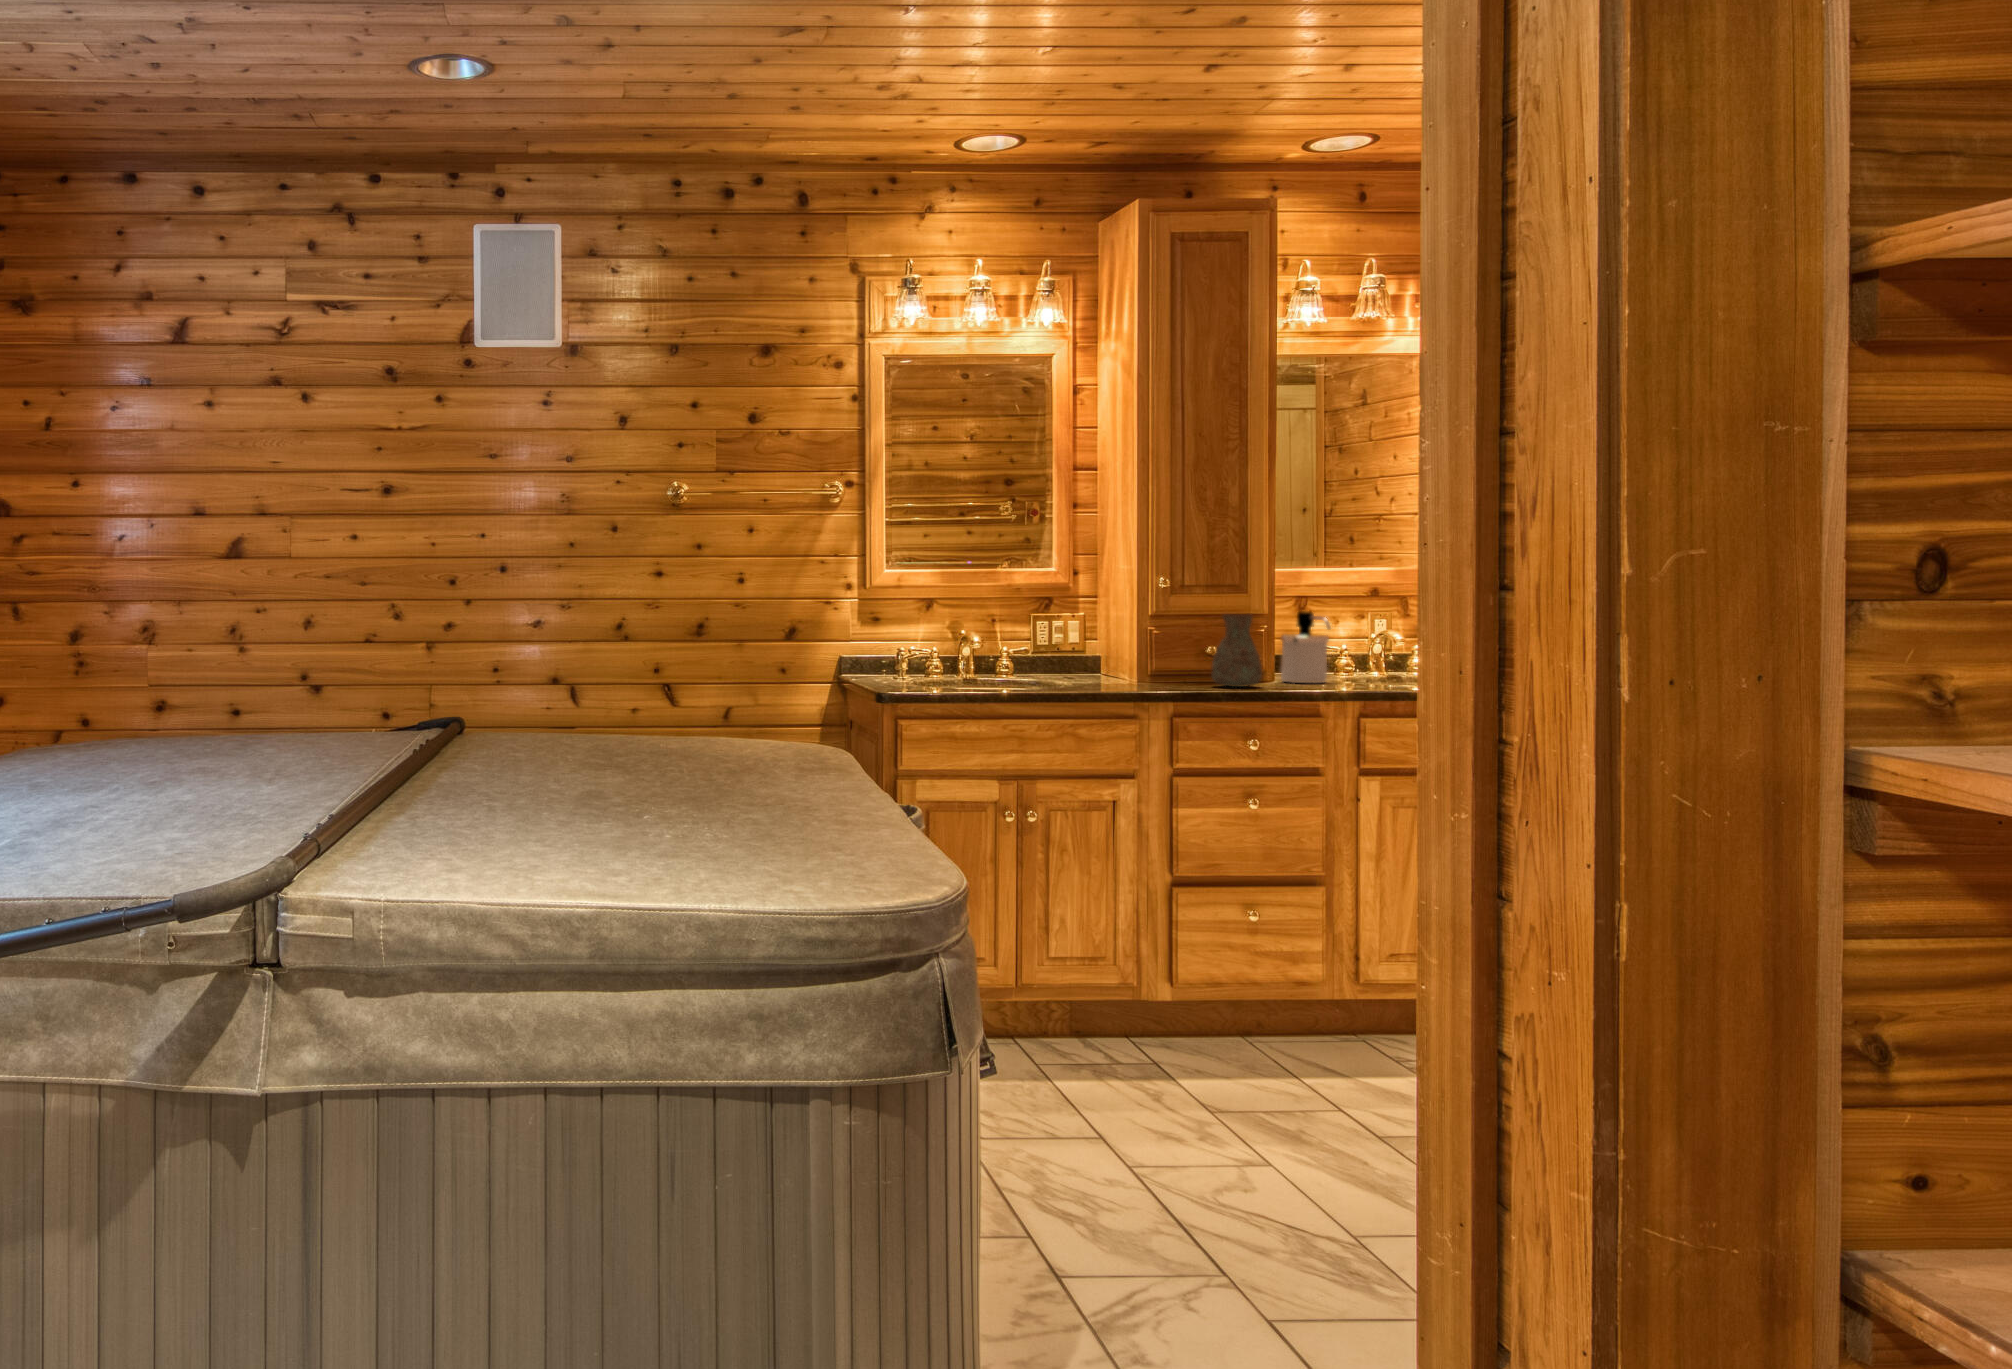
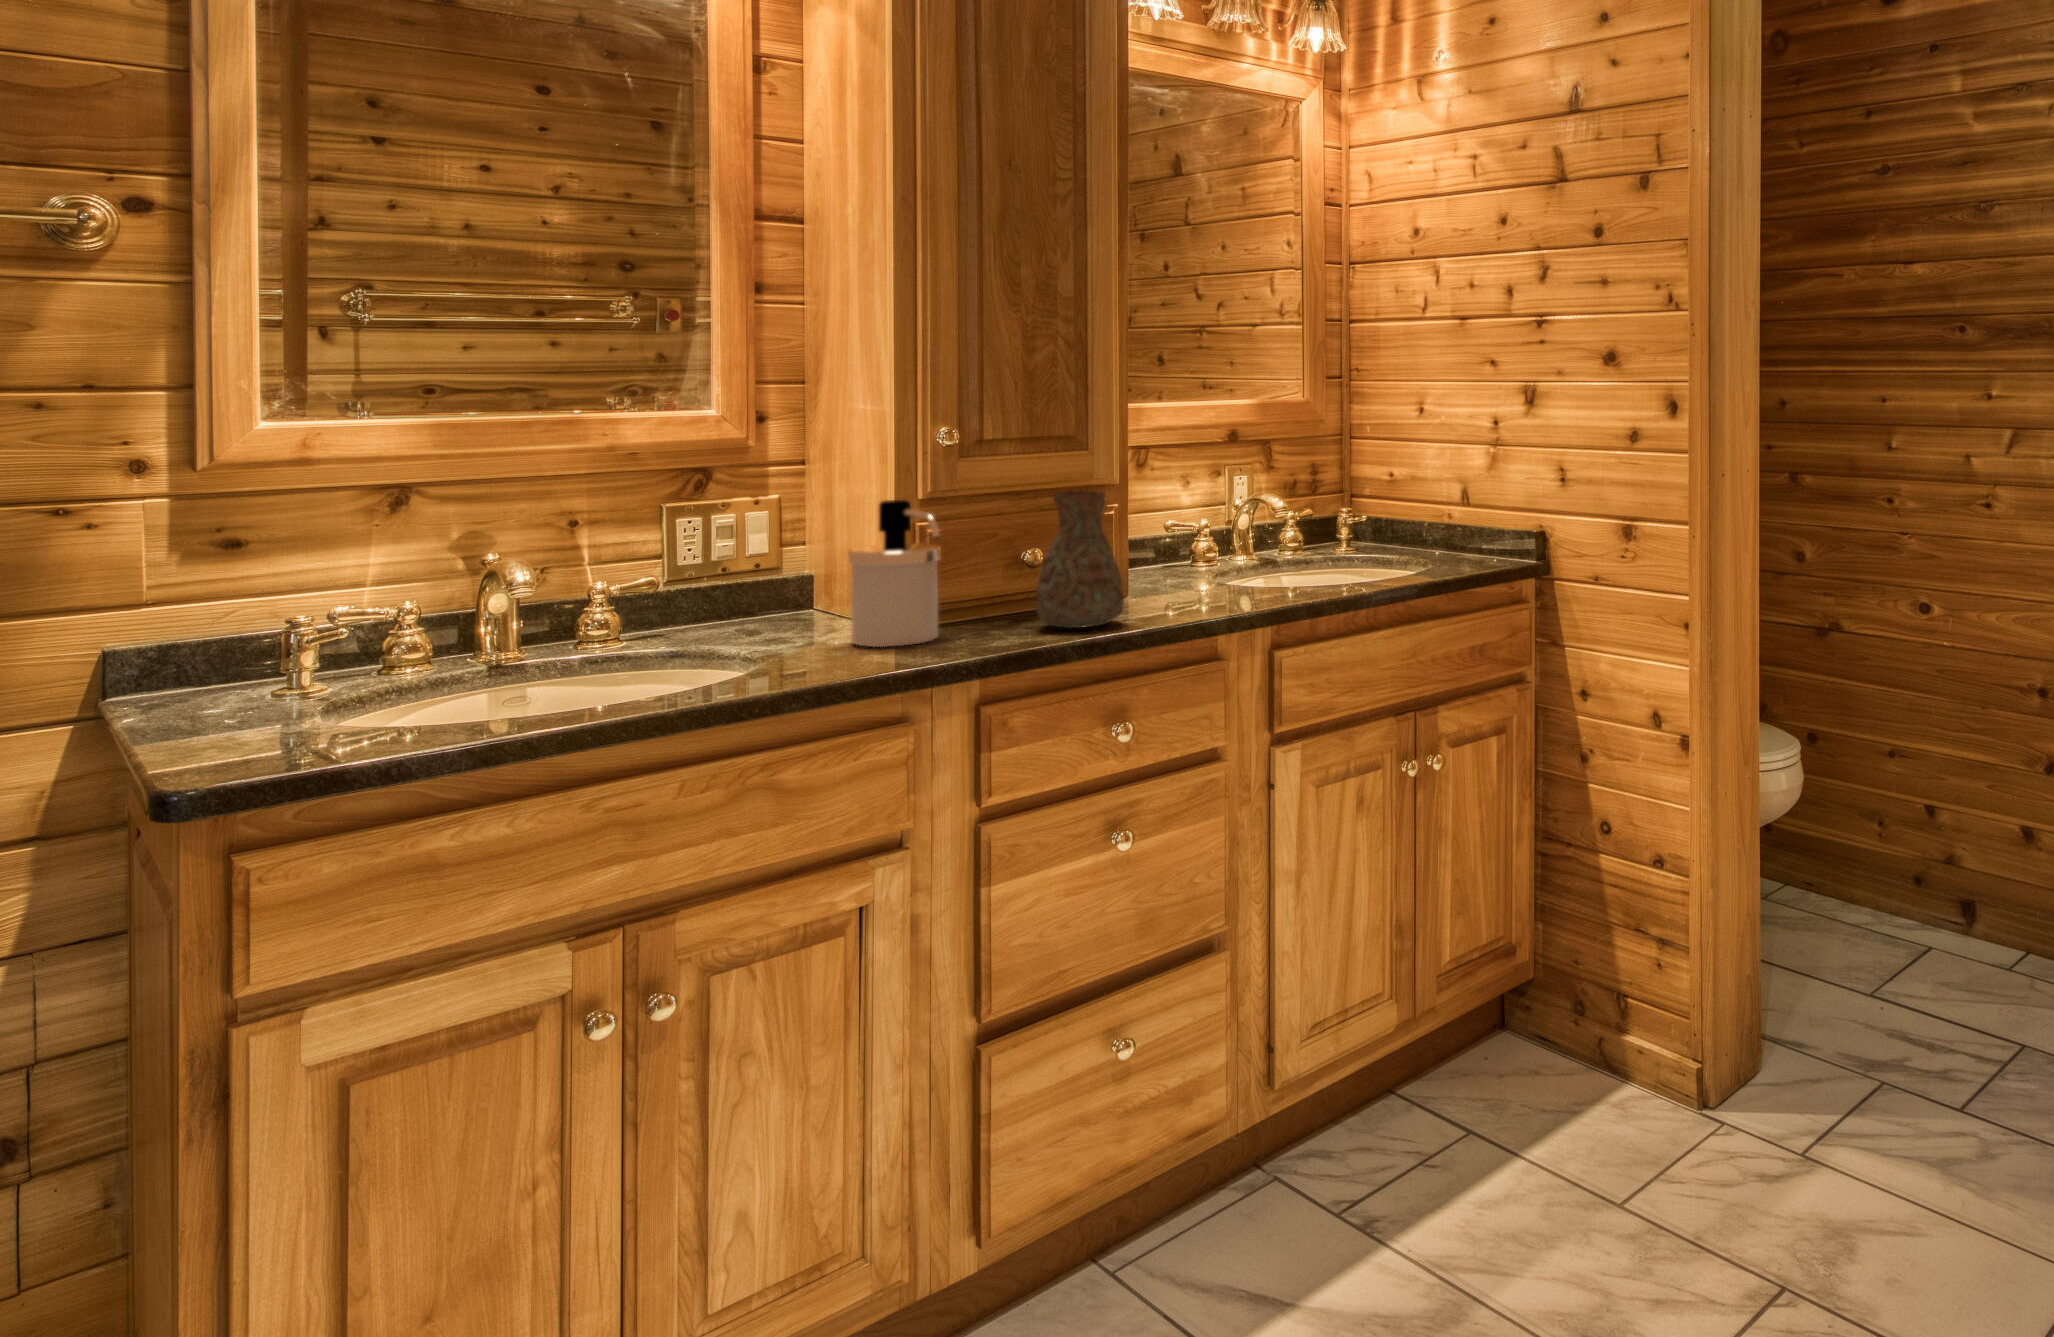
soap dispenser: present [1280,611,1331,683] -> present [848,500,941,647]

